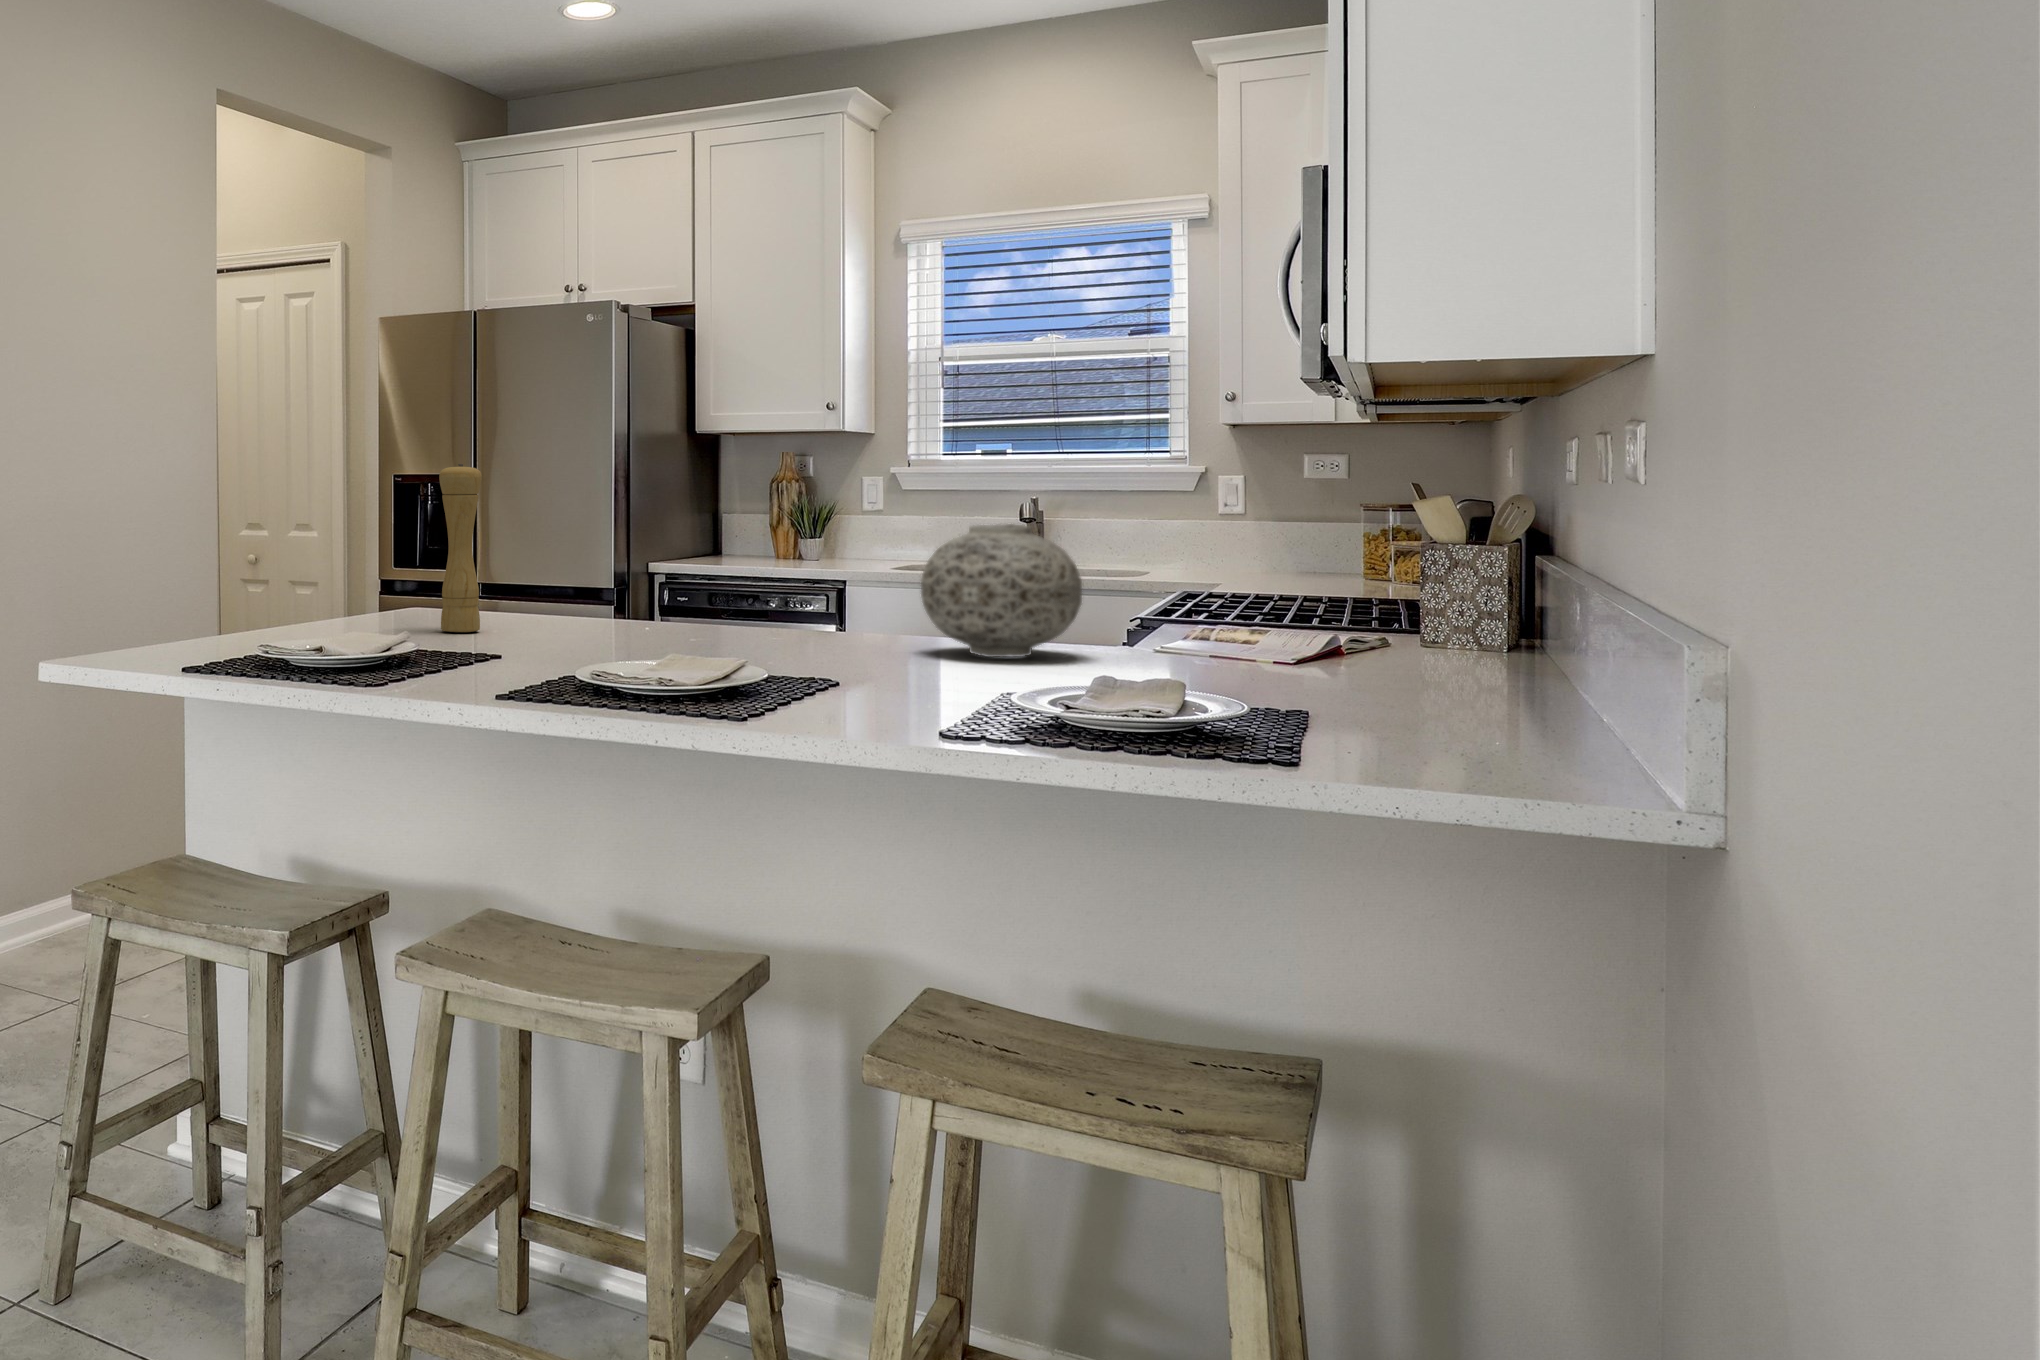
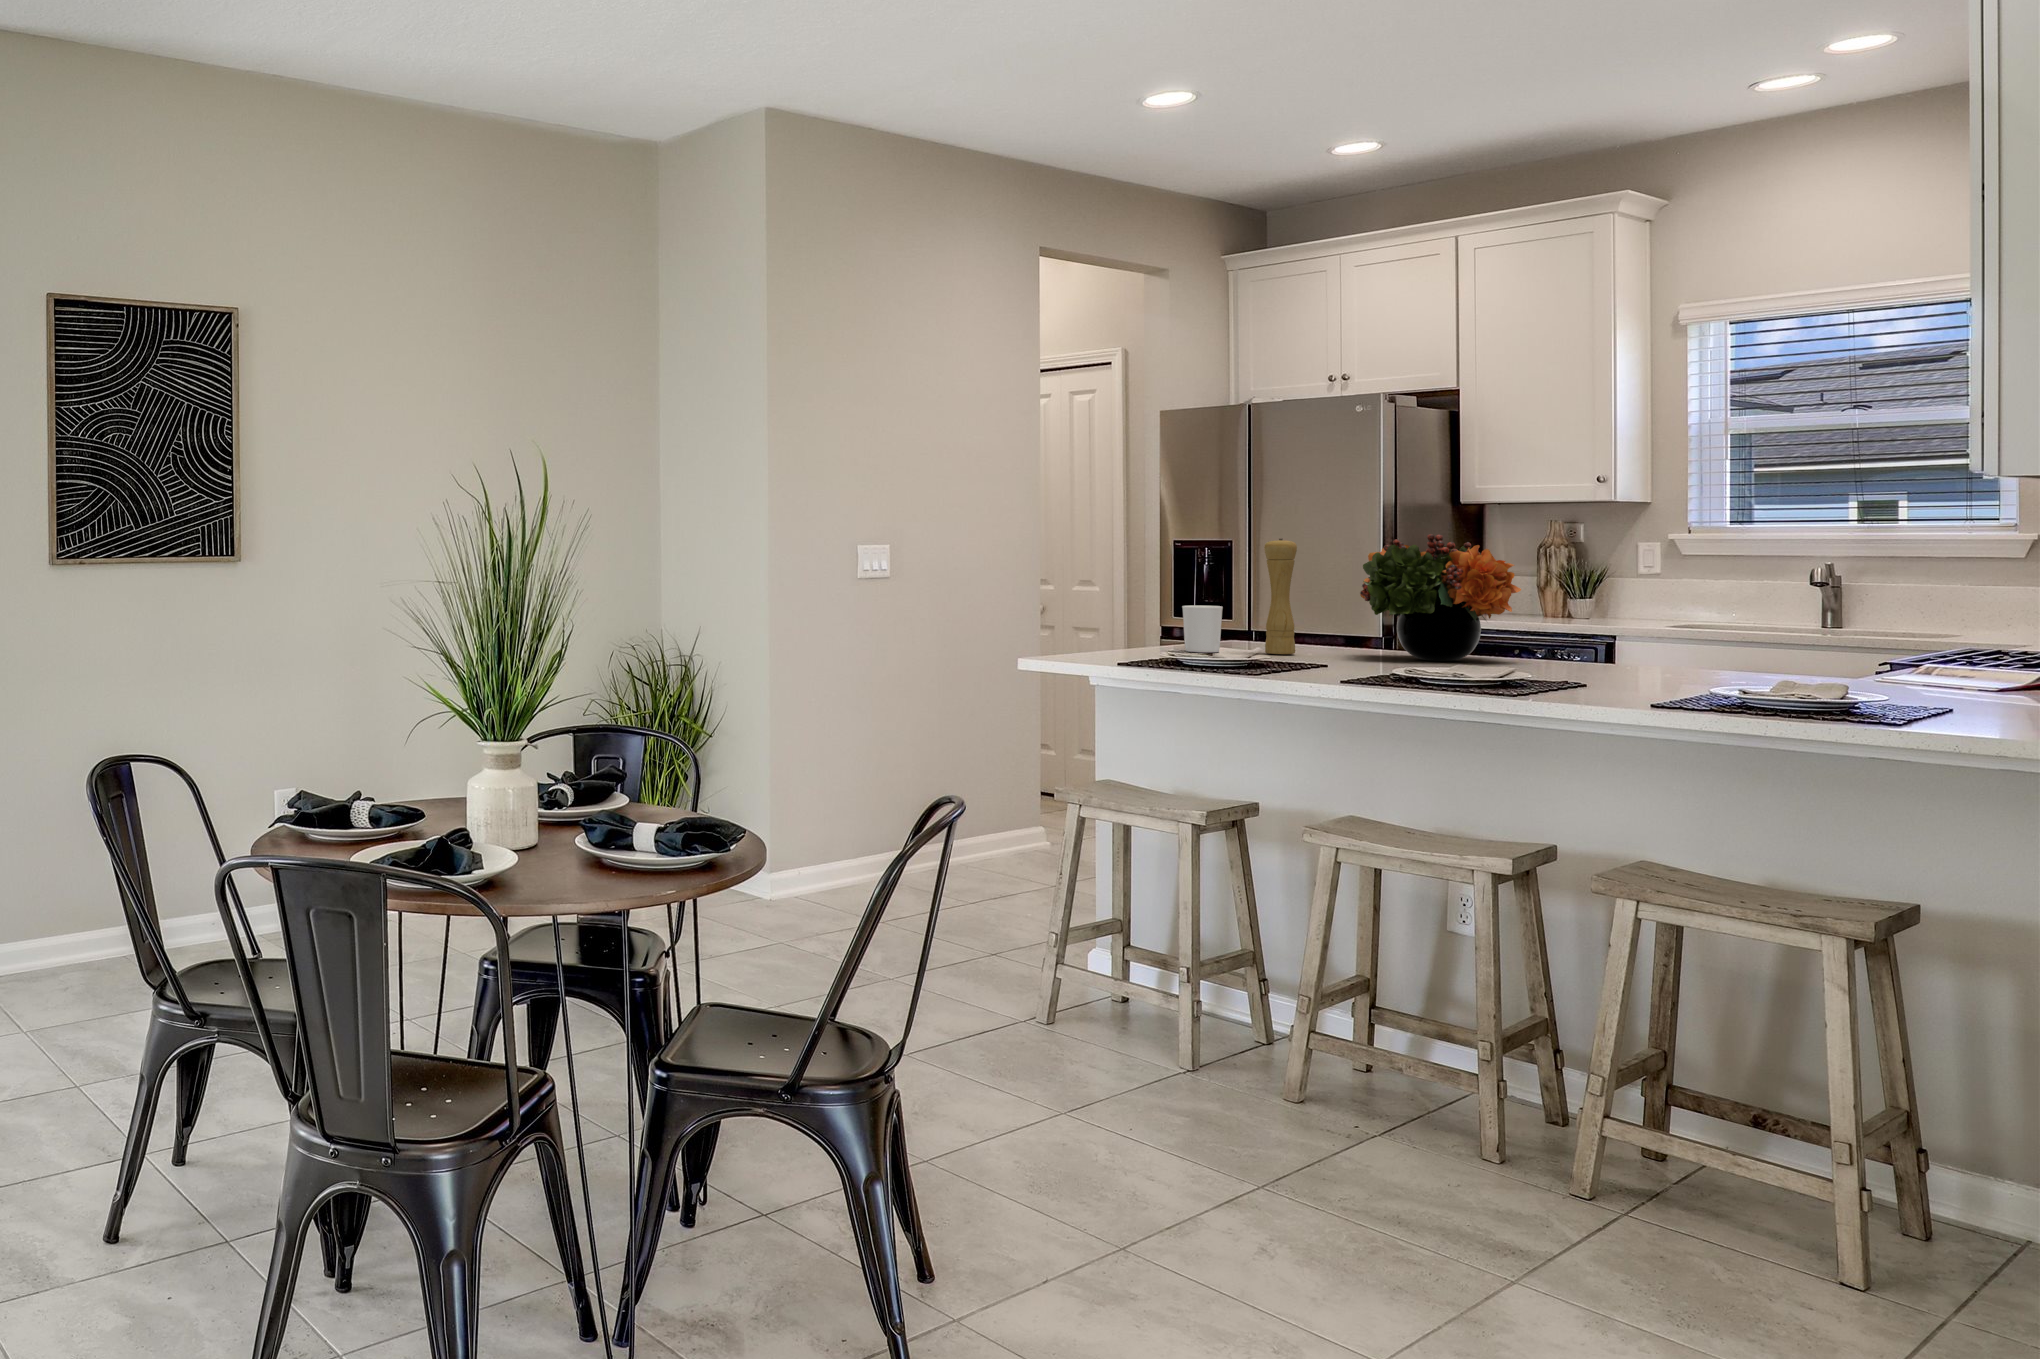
flower arrangement: none [558,458,756,637] -> present [1360,534,1521,661]
vase: present [921,524,1082,657] -> none [1662,582,1805,678]
candle holder: none [331,562,386,632] -> present [1182,605,1223,652]

